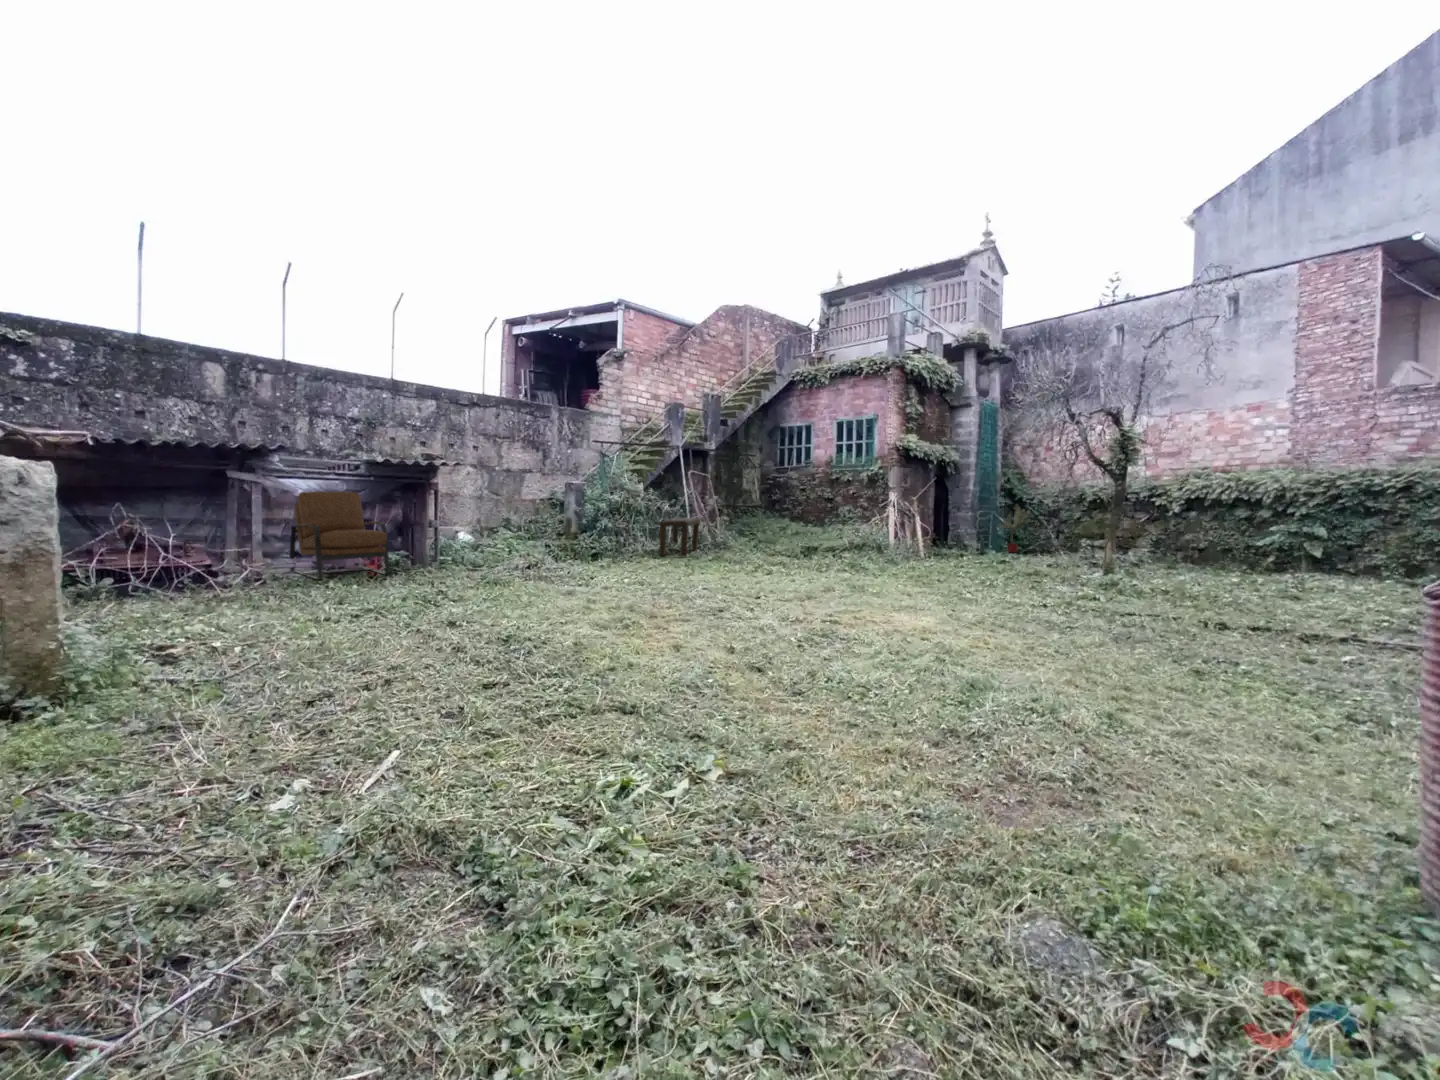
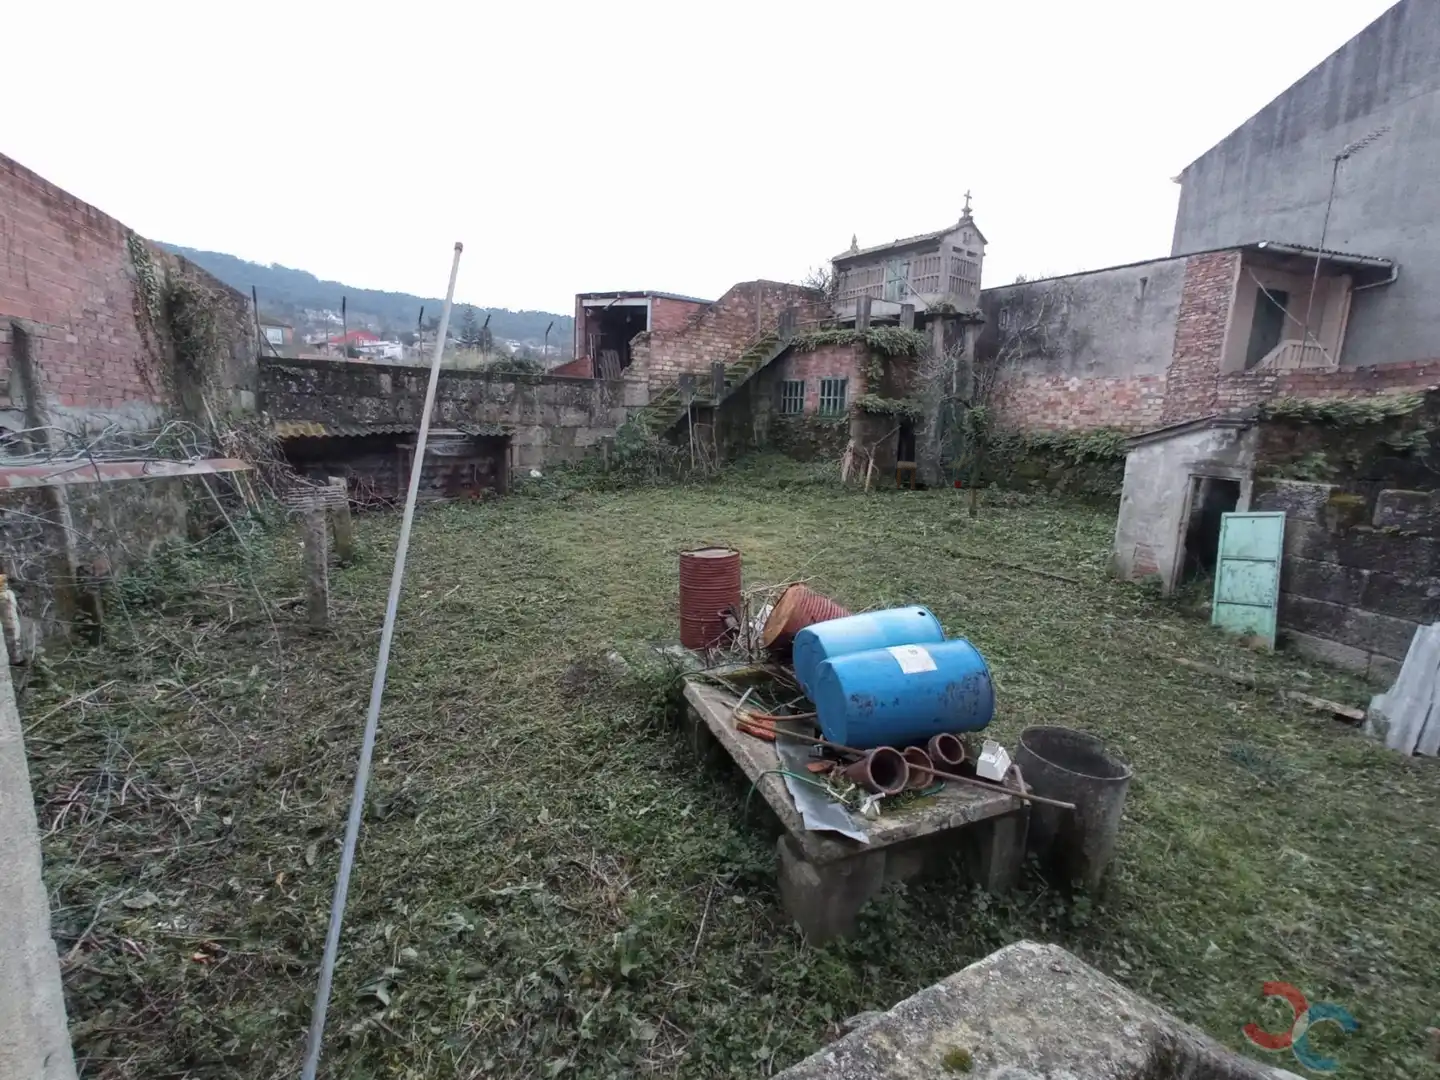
chair: present [290,491,390,580] -> none [428,450,482,504]
bench: present [659,517,701,557] -> present [896,461,917,490]

